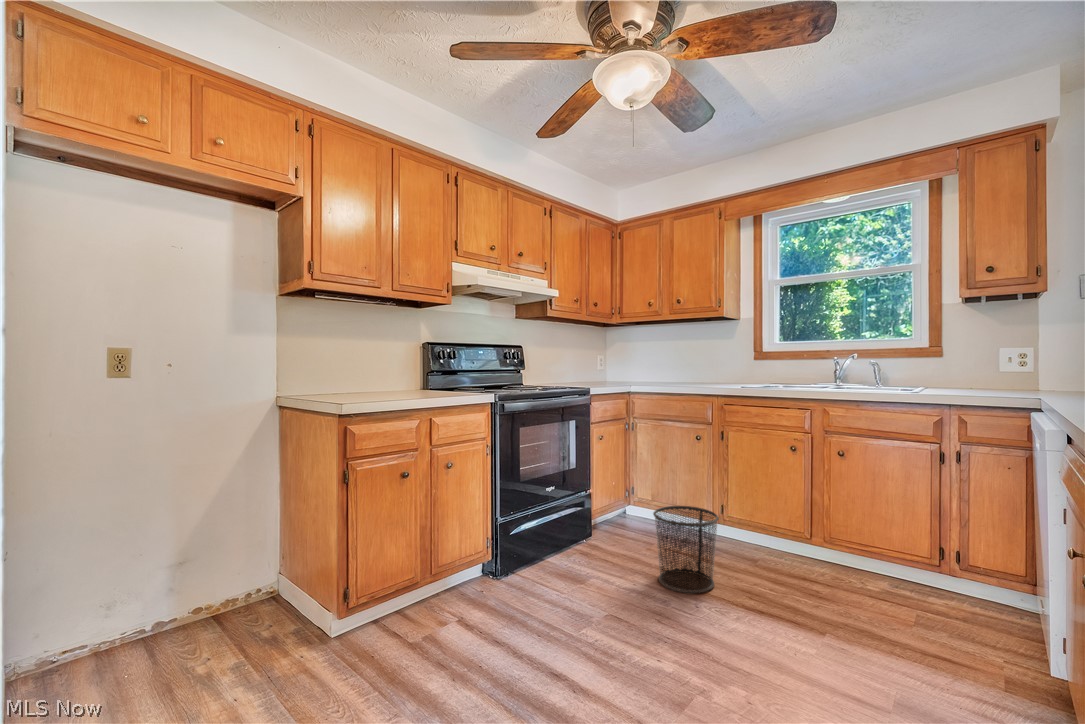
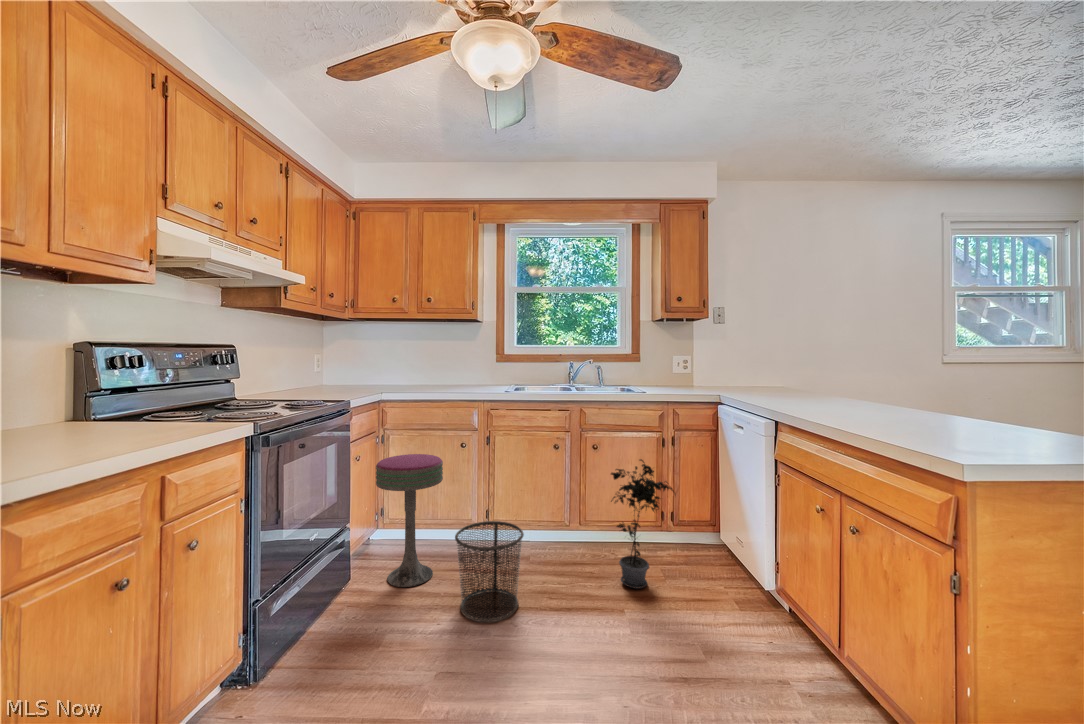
bar stool: none [607,441,664,553] -> present [376,454,443,587]
potted plant: none [825,468,899,618] -> present [611,459,674,589]

